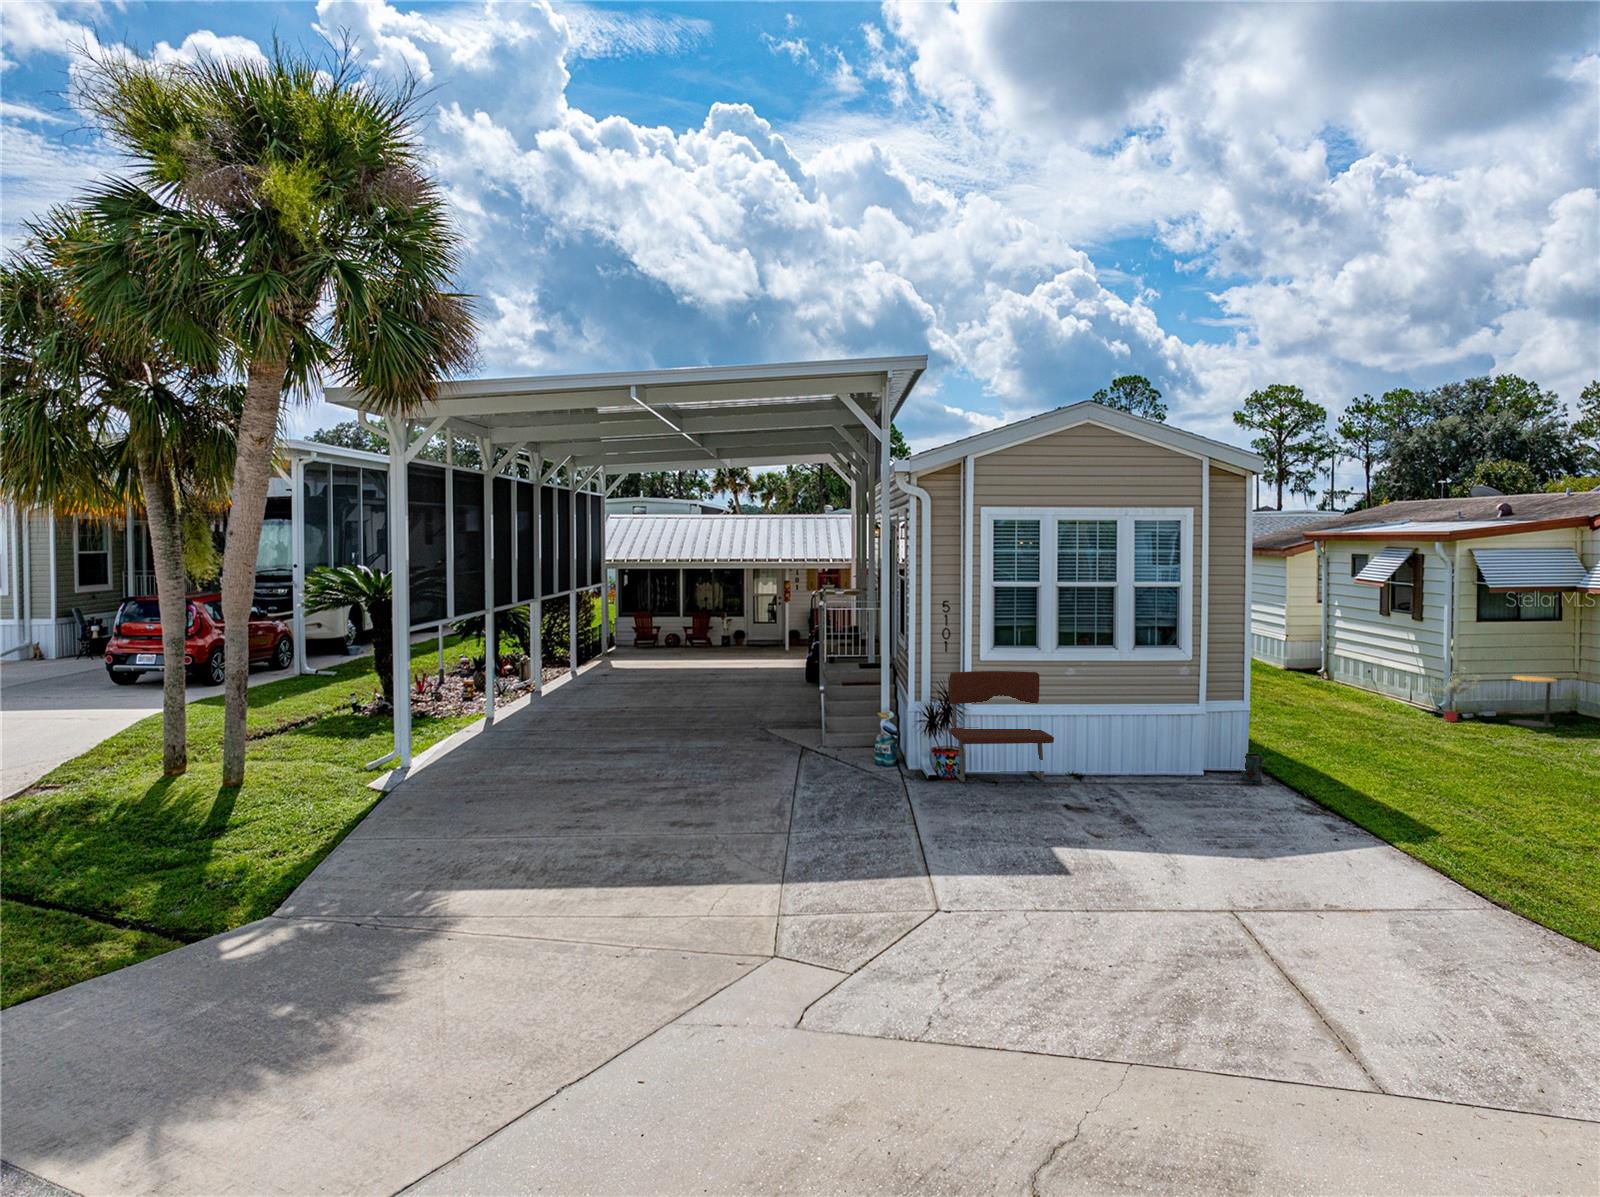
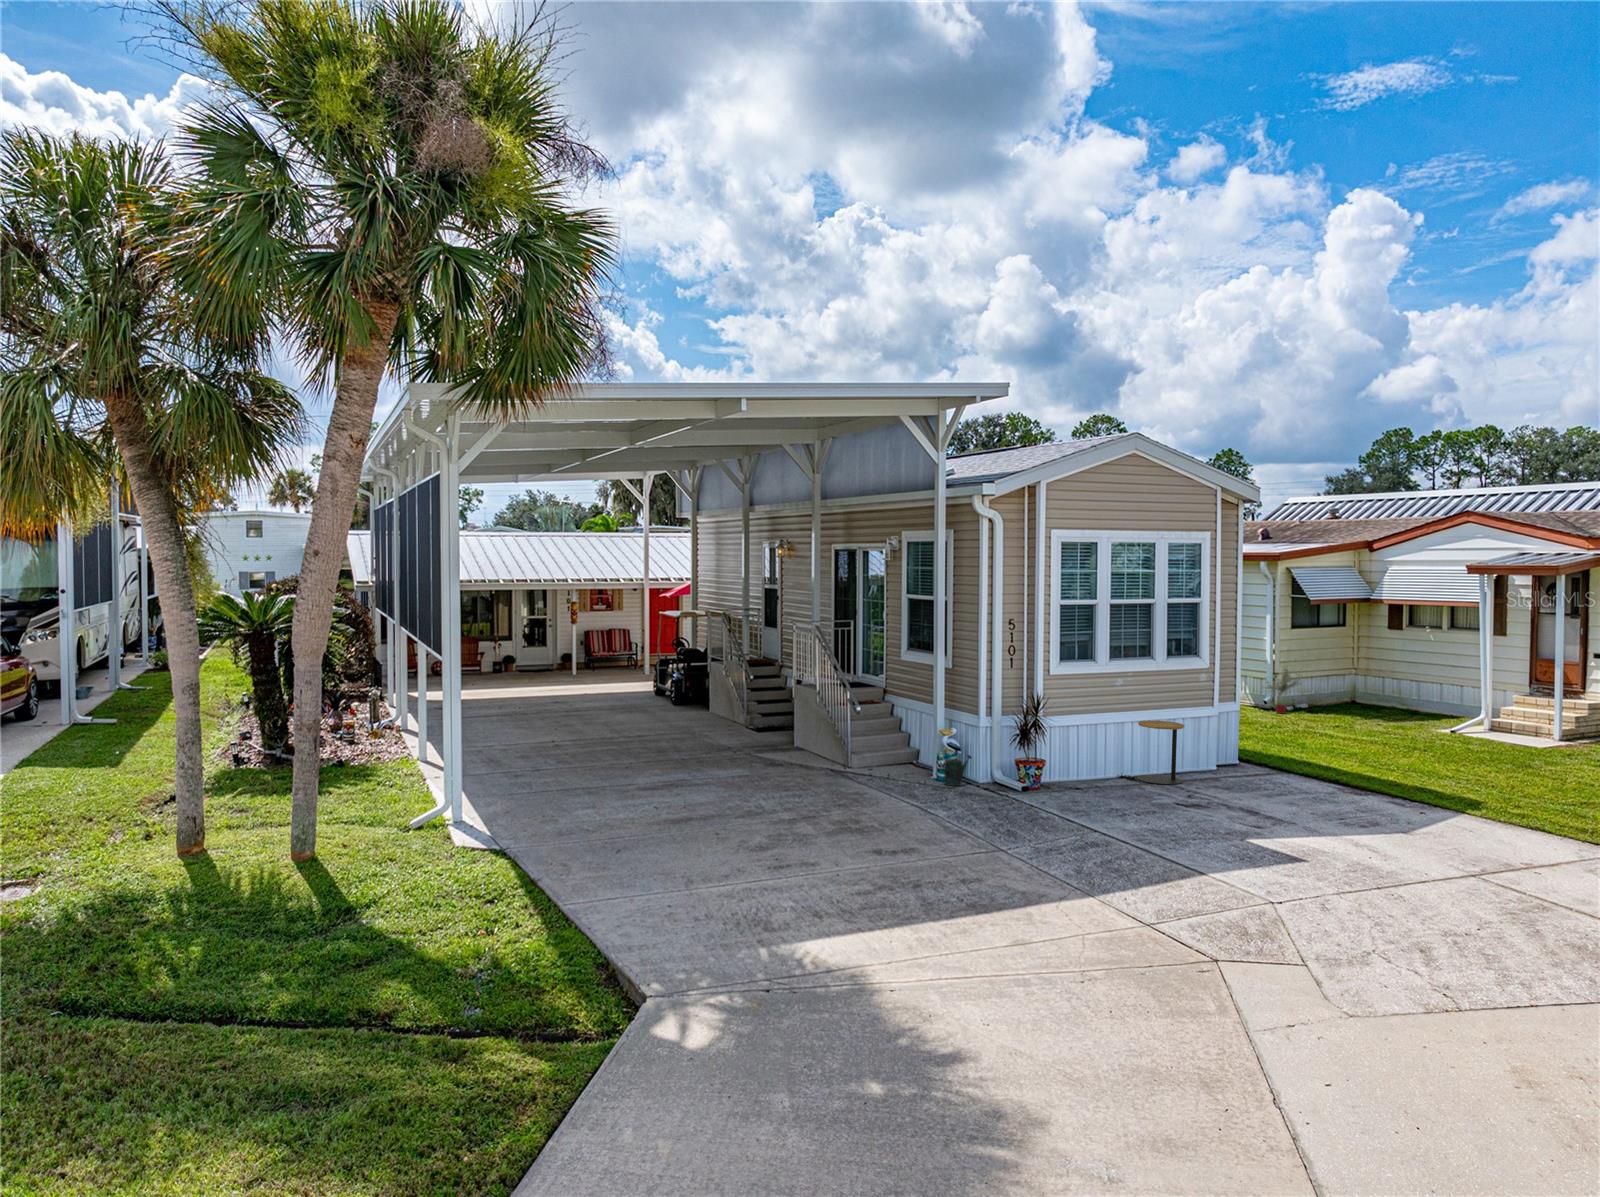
bench: present [949,671,1054,782] -> none [1034,685,1135,796]
side table: present [1510,675,1557,728] -> present [1137,721,1184,785]
watering can: present [1239,753,1269,781] -> present [942,755,971,786]

